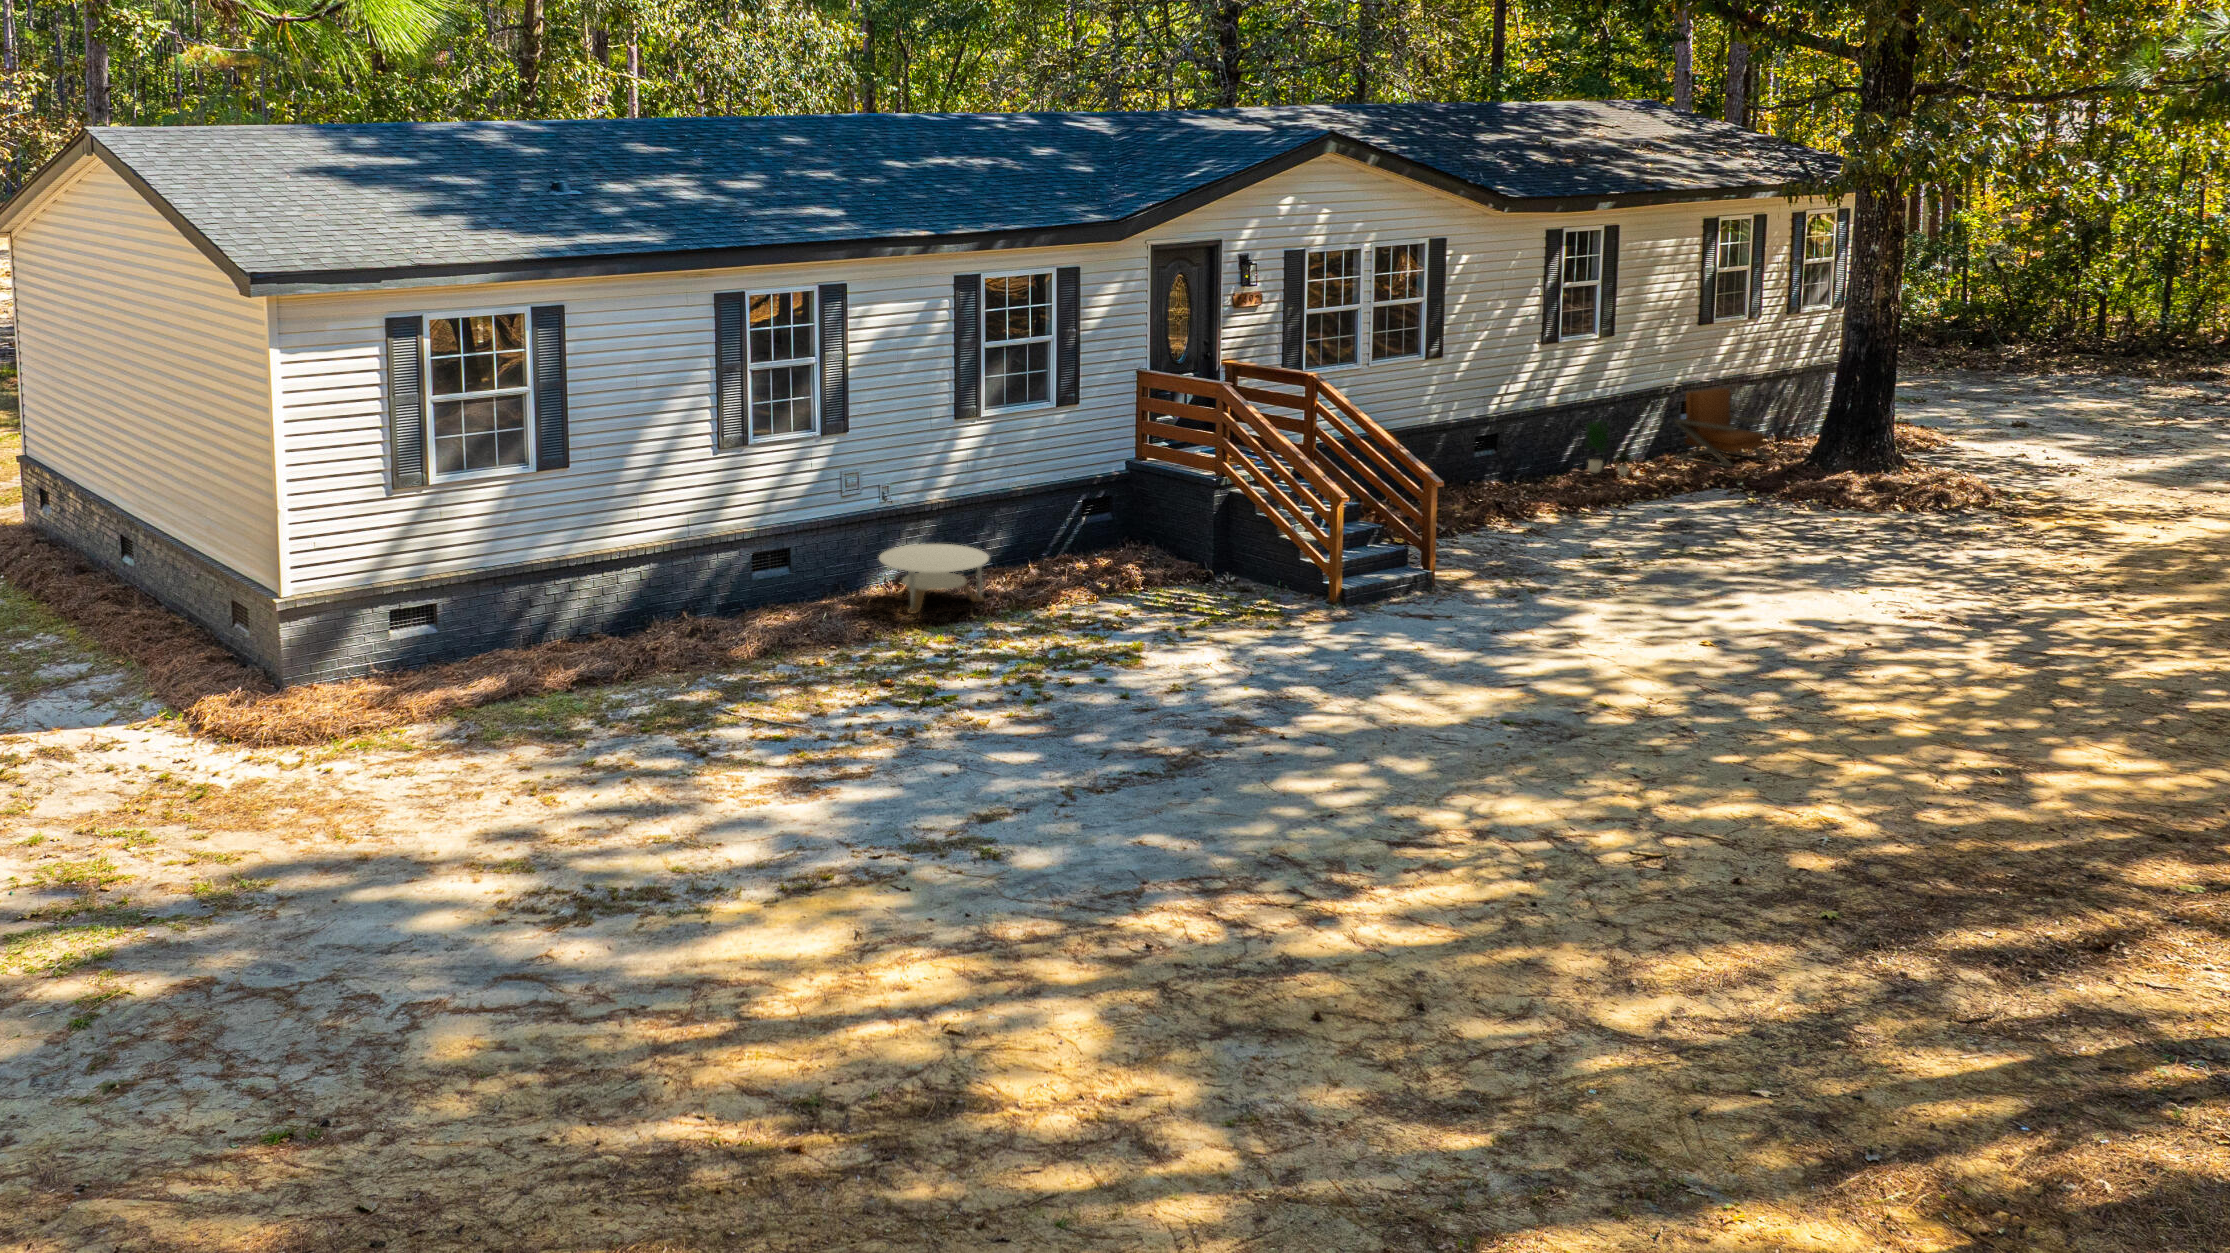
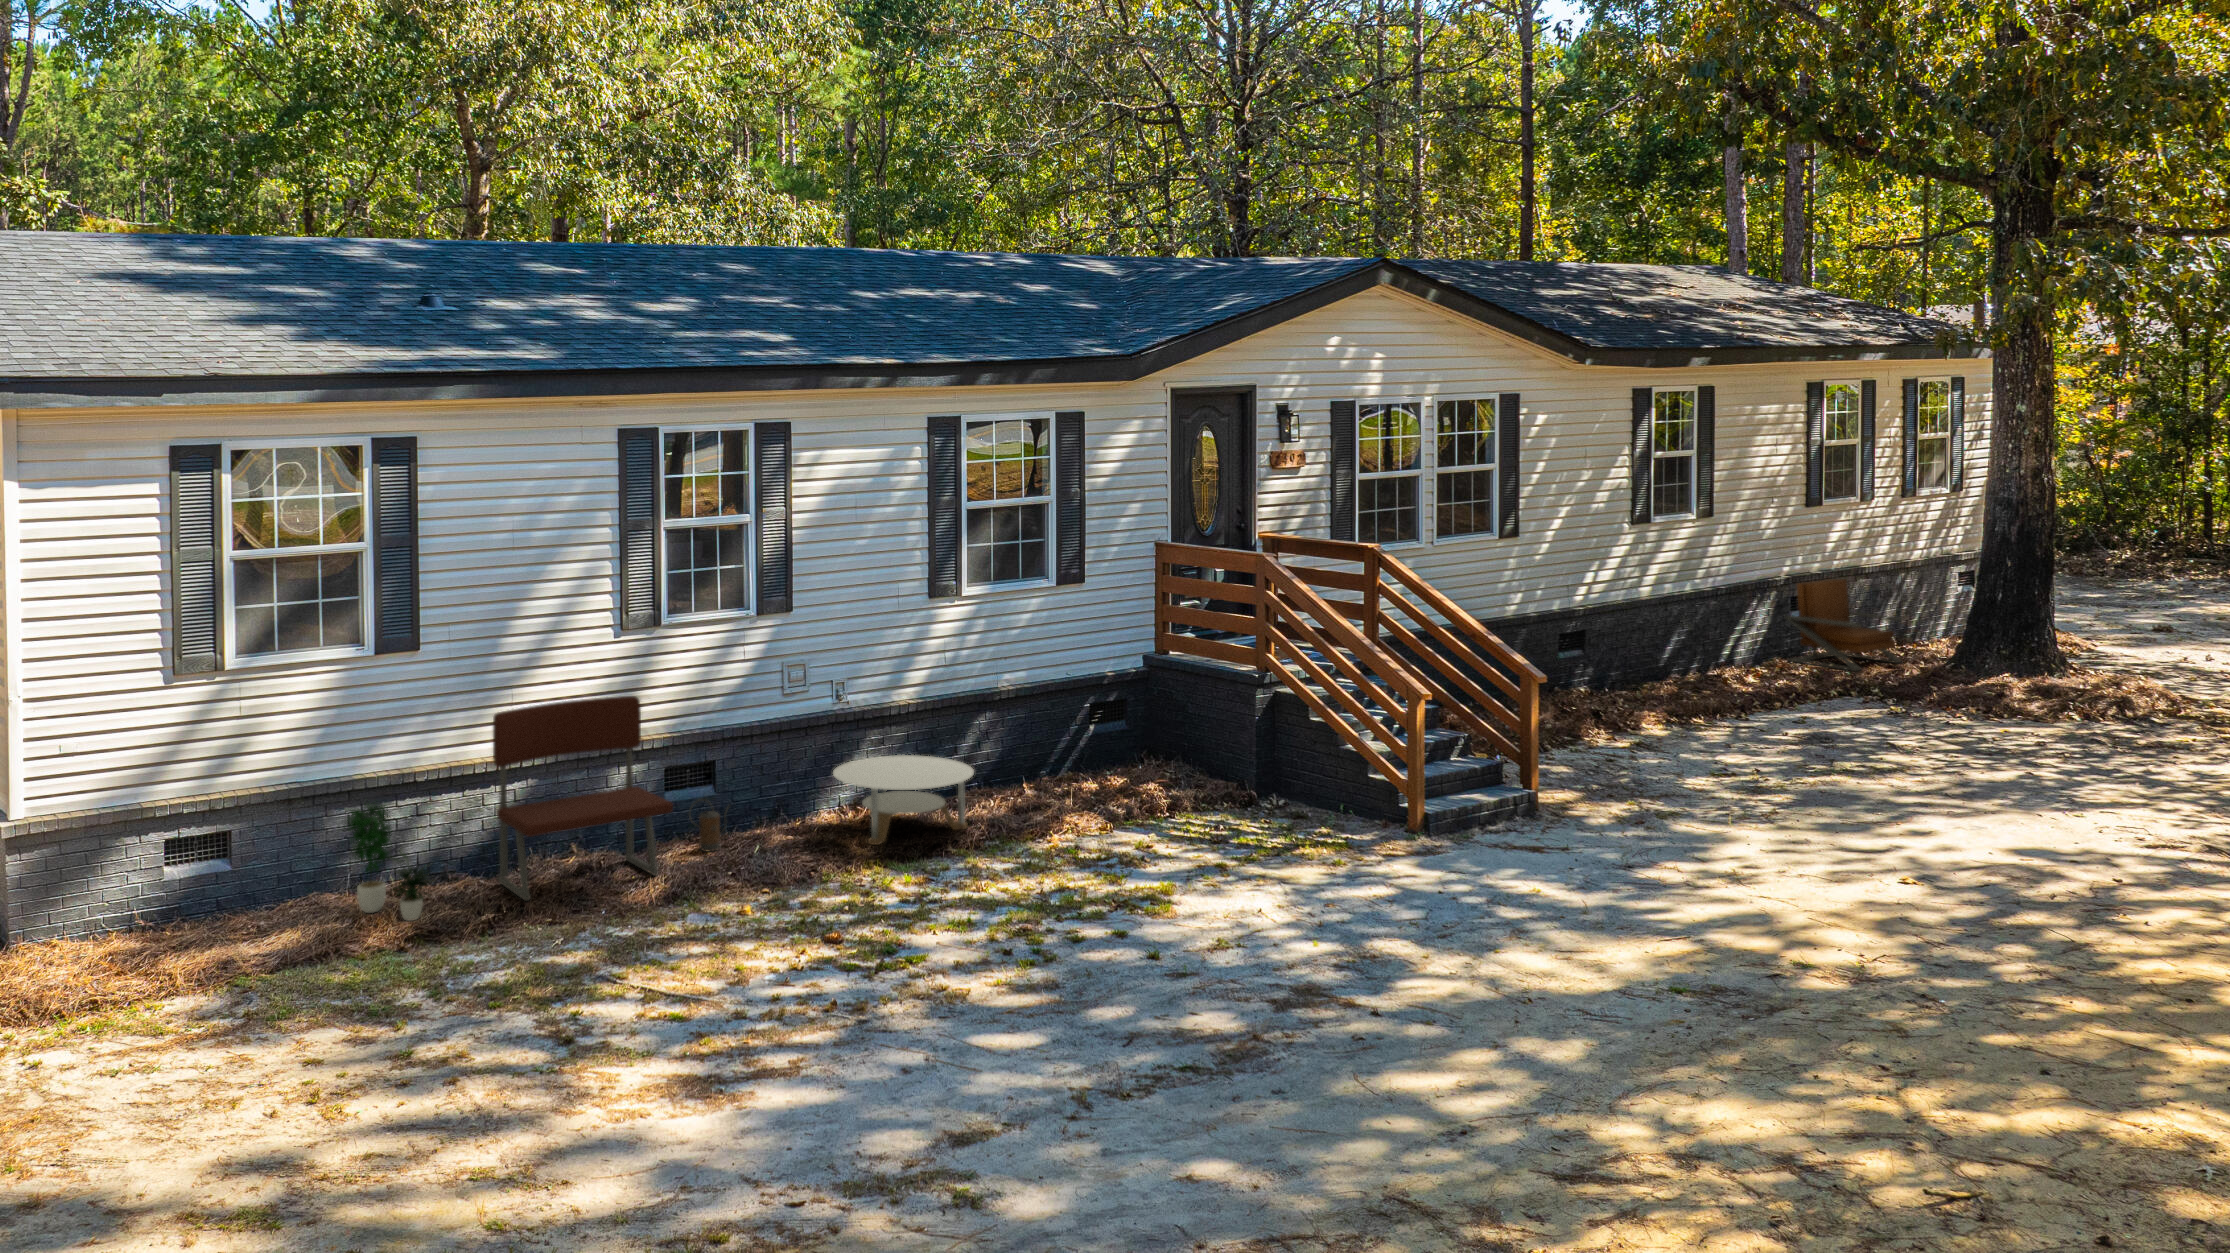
potted plant: present [1586,422,1634,476] -> present [345,803,432,921]
bench: none [622,501,760,656] -> present [493,696,673,901]
watering can: none [769,579,801,619] -> present [690,799,729,852]

